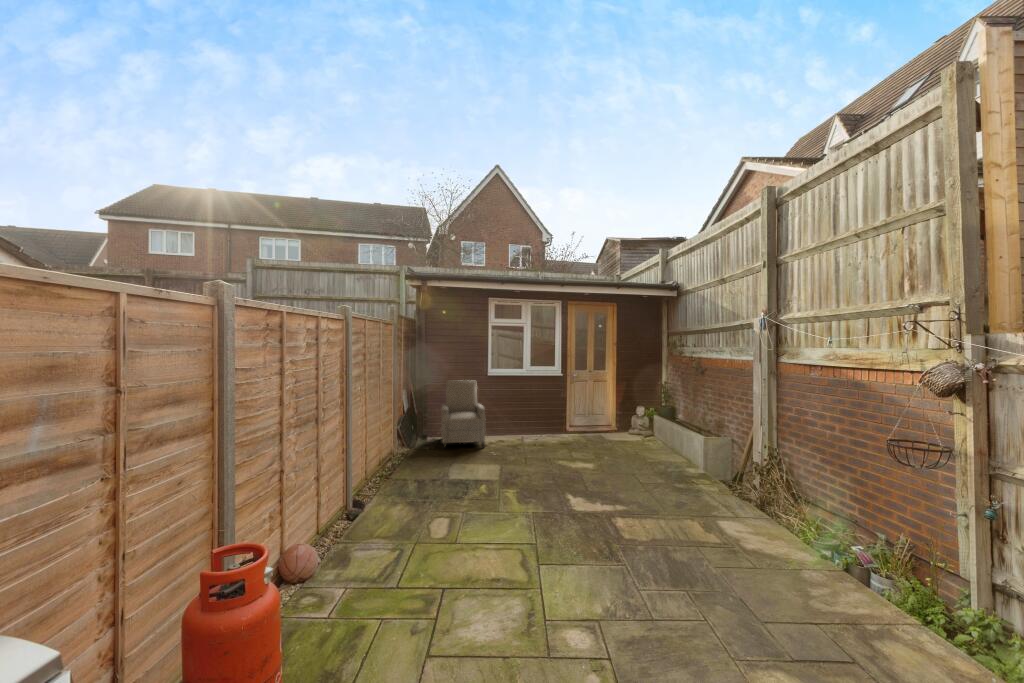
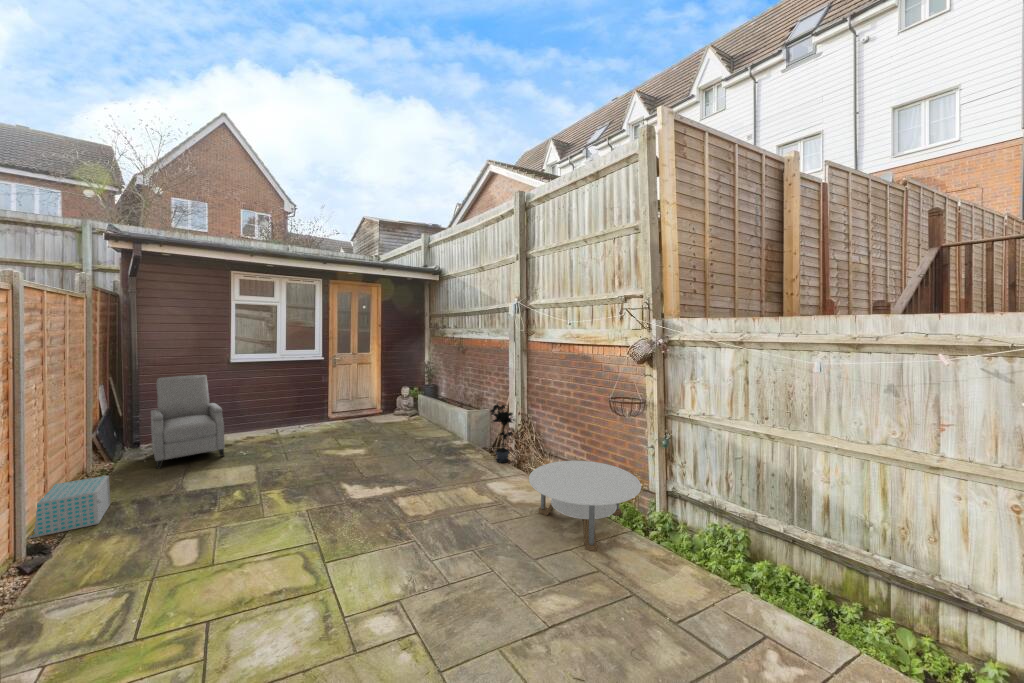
potted plant: none [726,430,762,502] -> present [491,404,514,463]
storage box: none [377,446,417,479] -> present [29,476,110,538]
round table: none [762,509,941,628] -> present [529,461,641,552]

